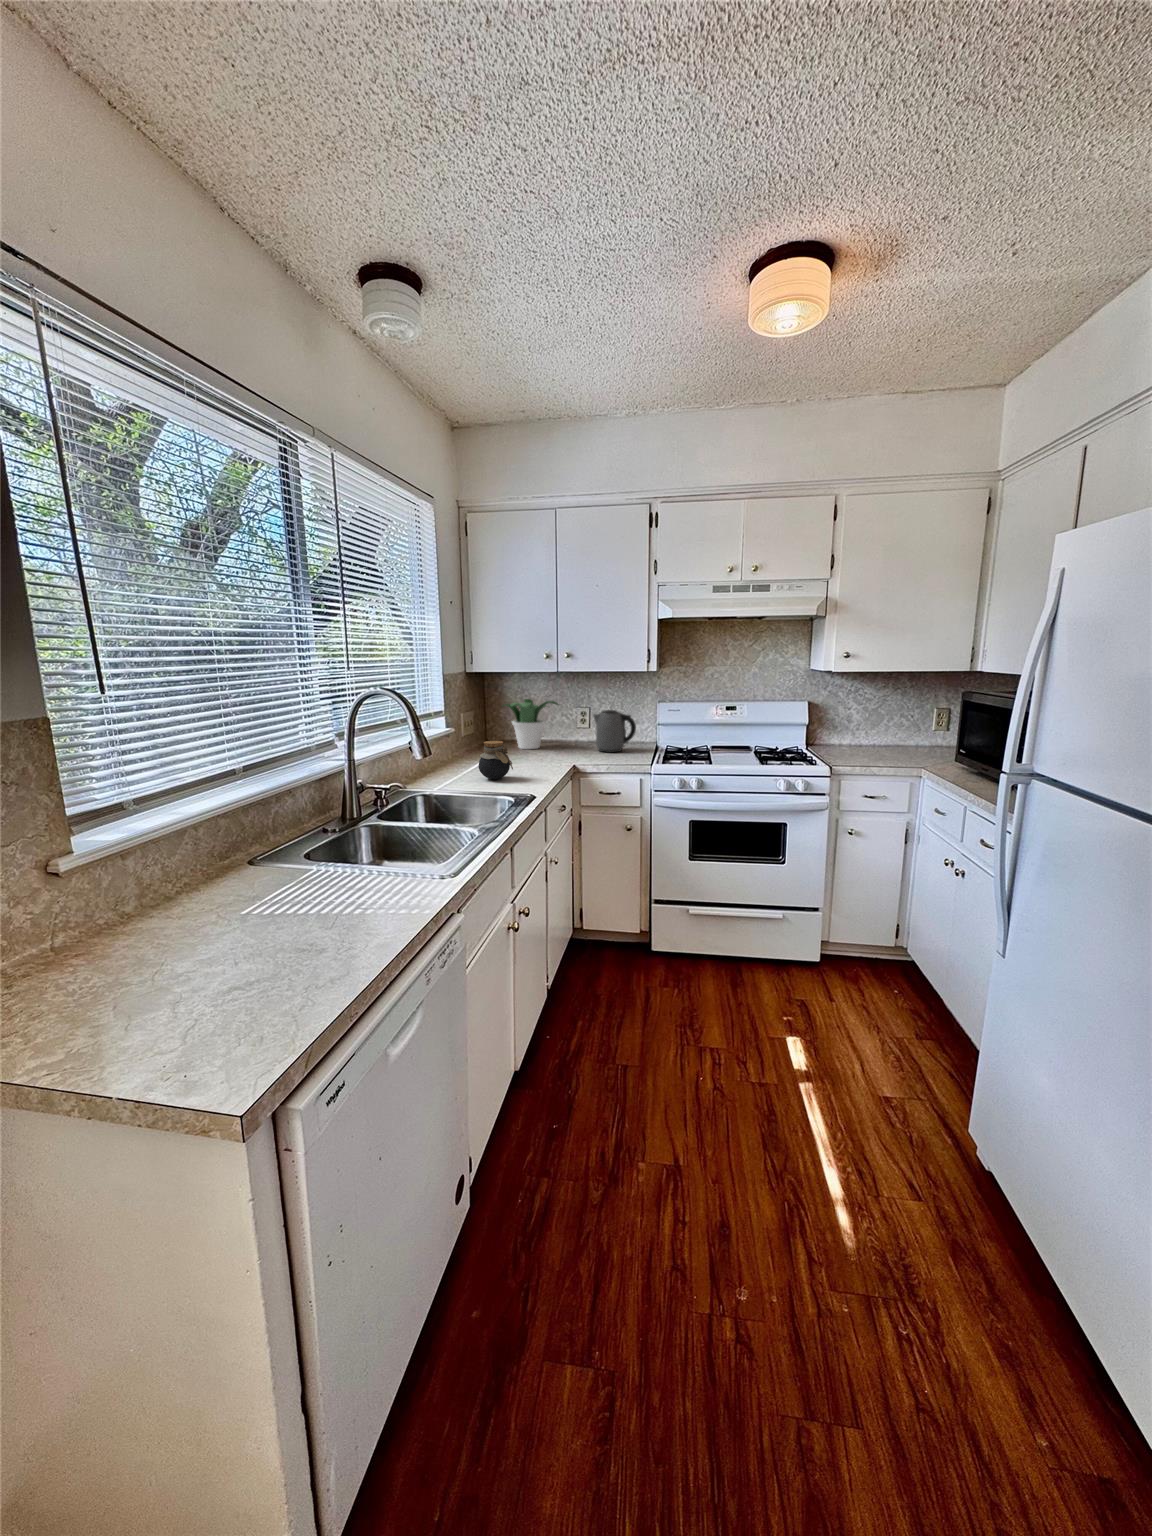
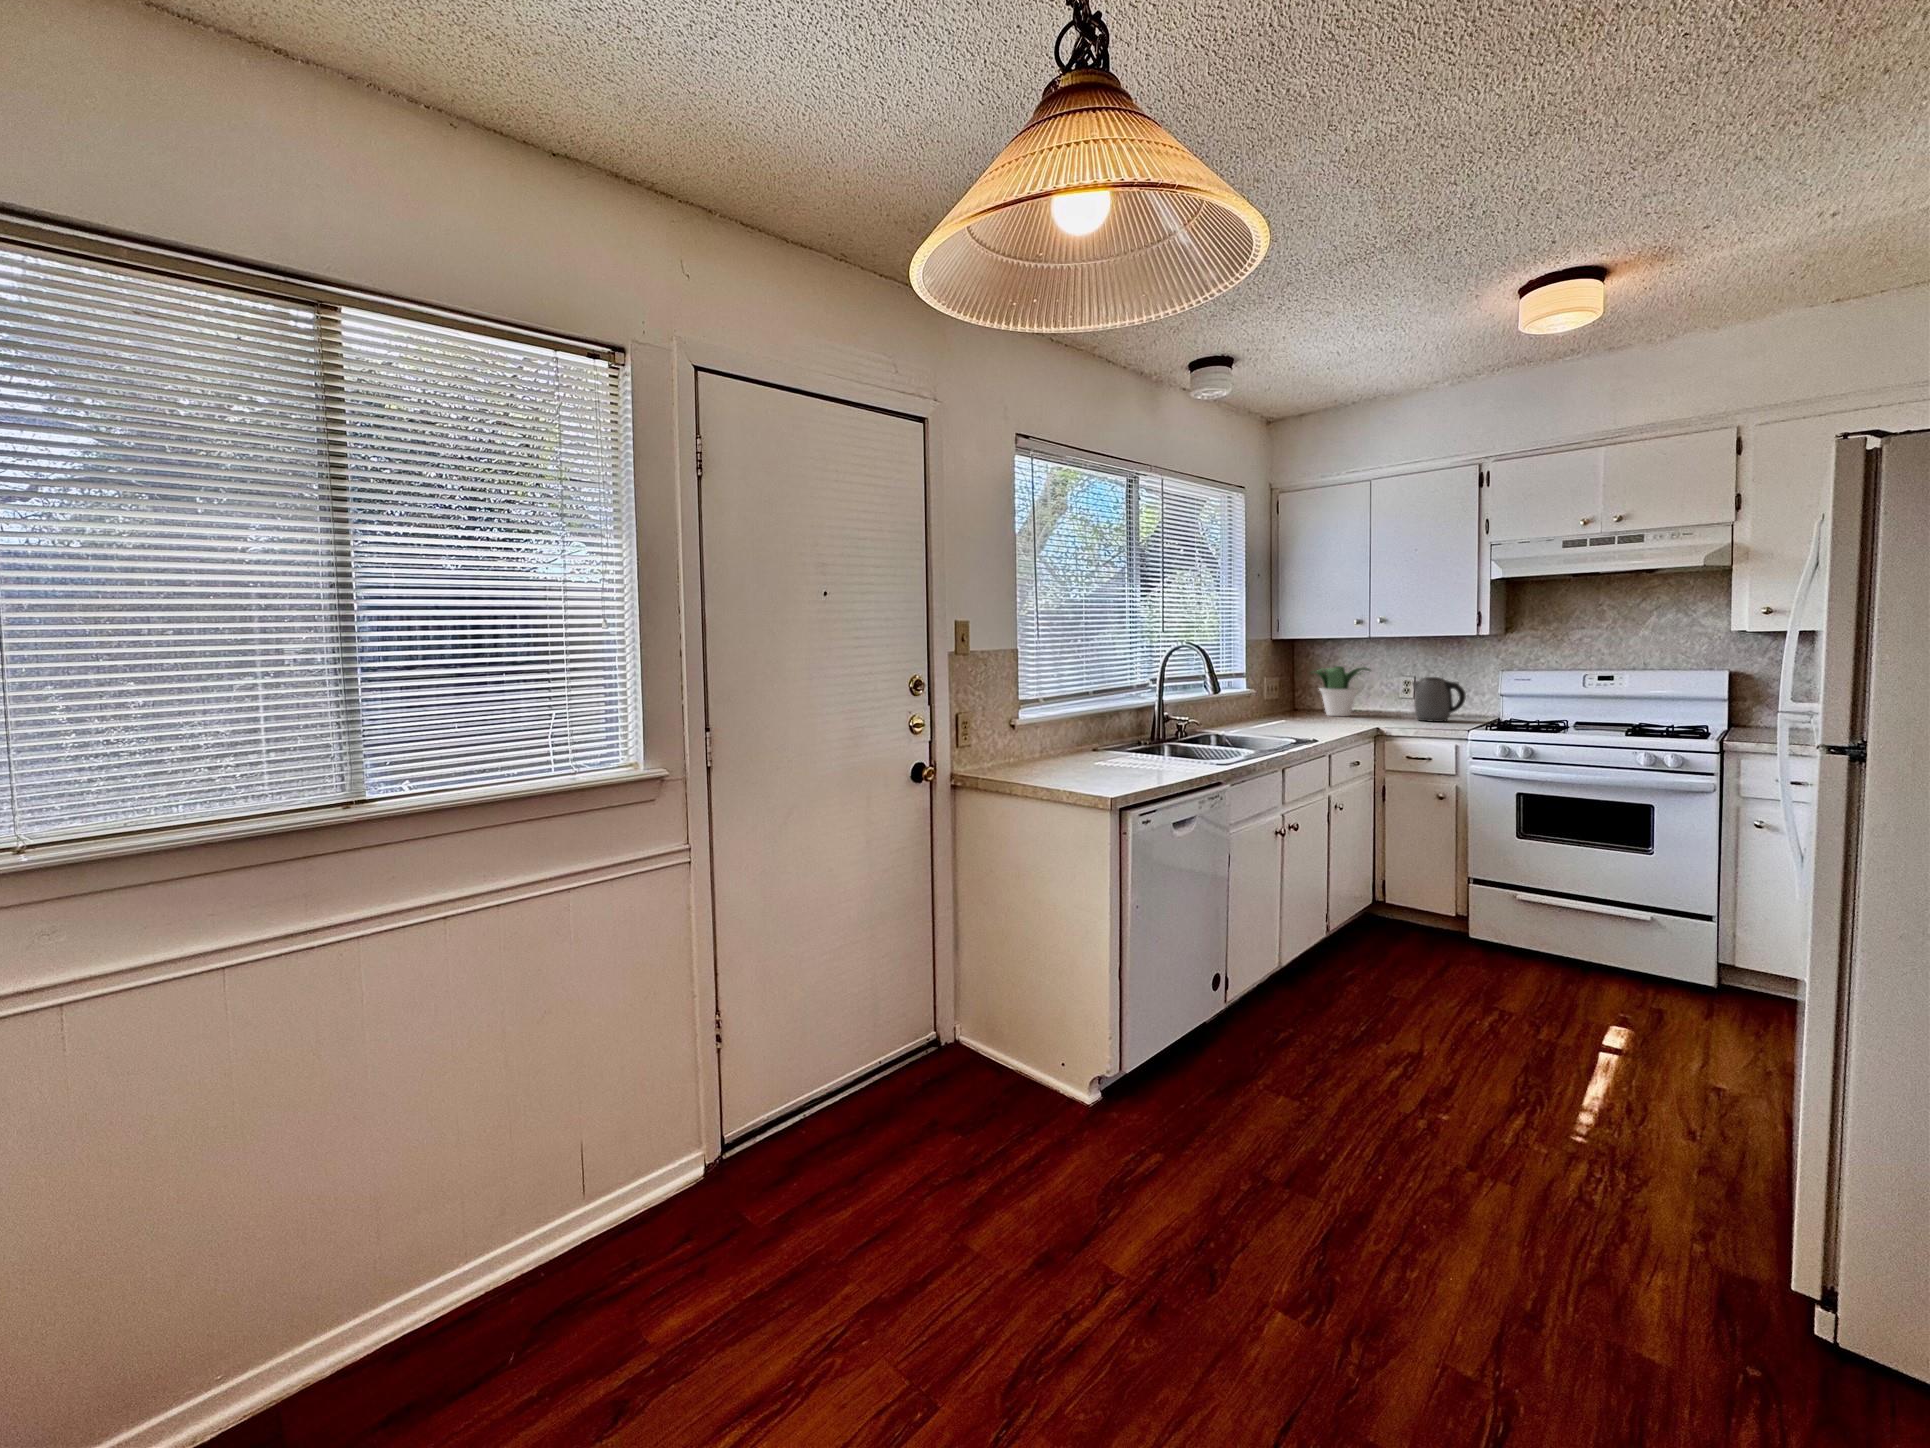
jar: present [479,741,513,780] -> none [1270,695,1303,729]

